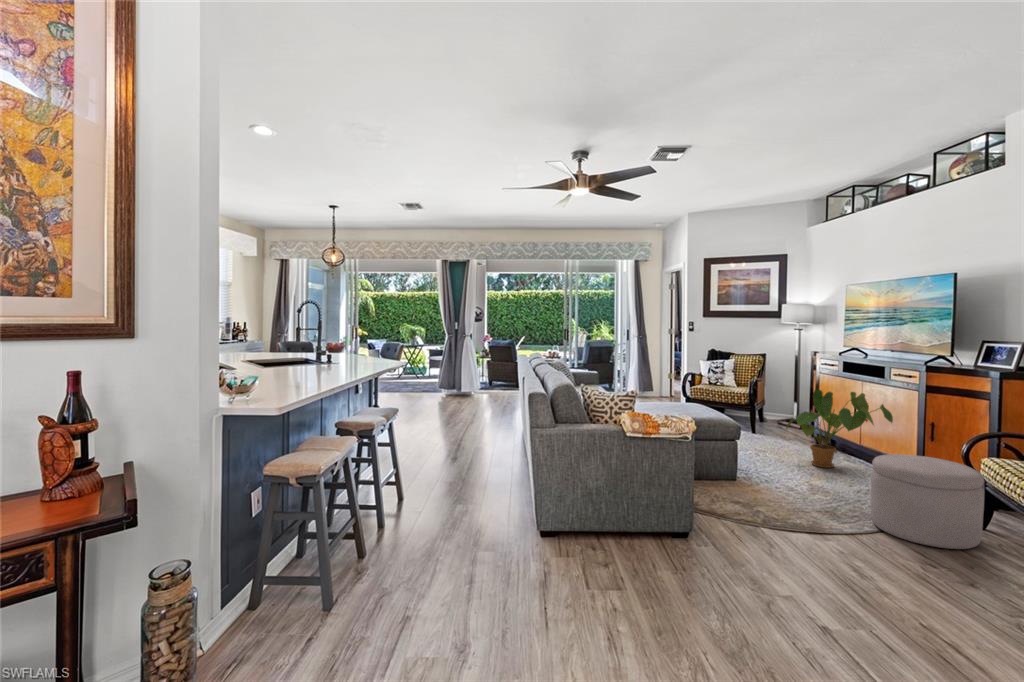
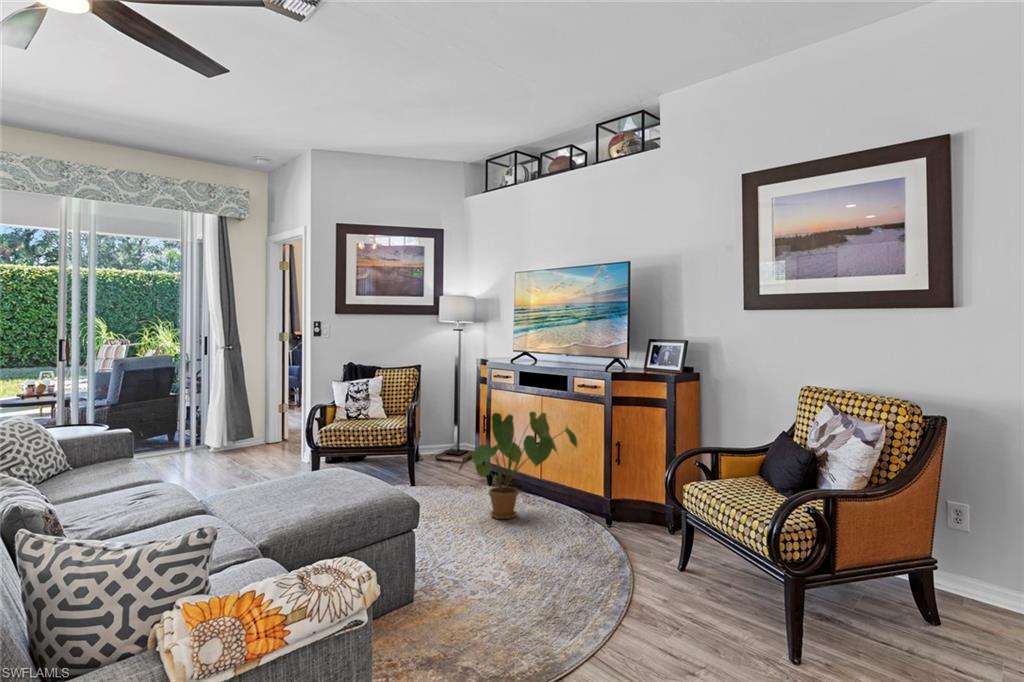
ottoman: present [870,454,984,549] -> none [579,492,693,615]

